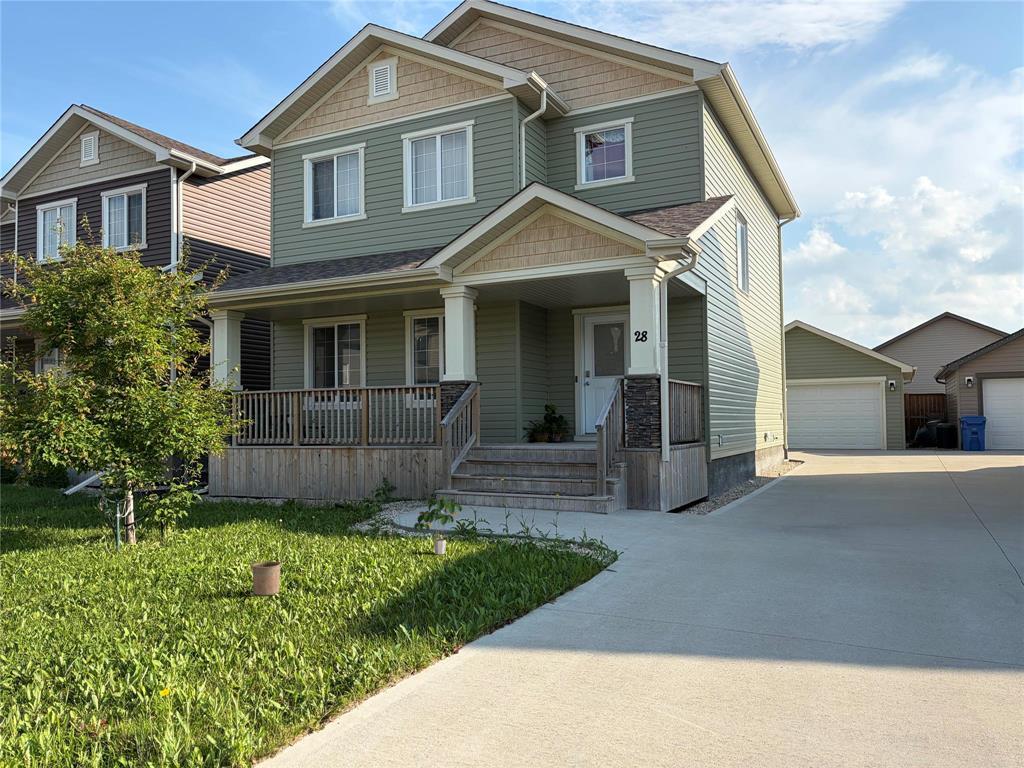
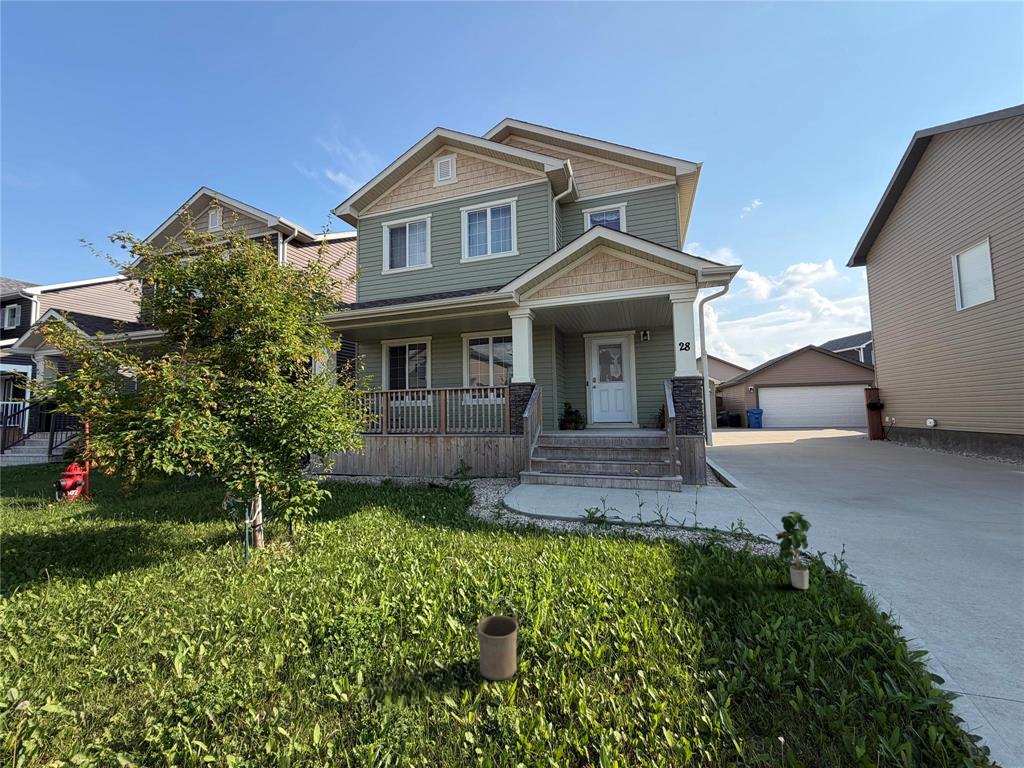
potted plant: present [414,497,462,555] -> present [776,511,811,589]

